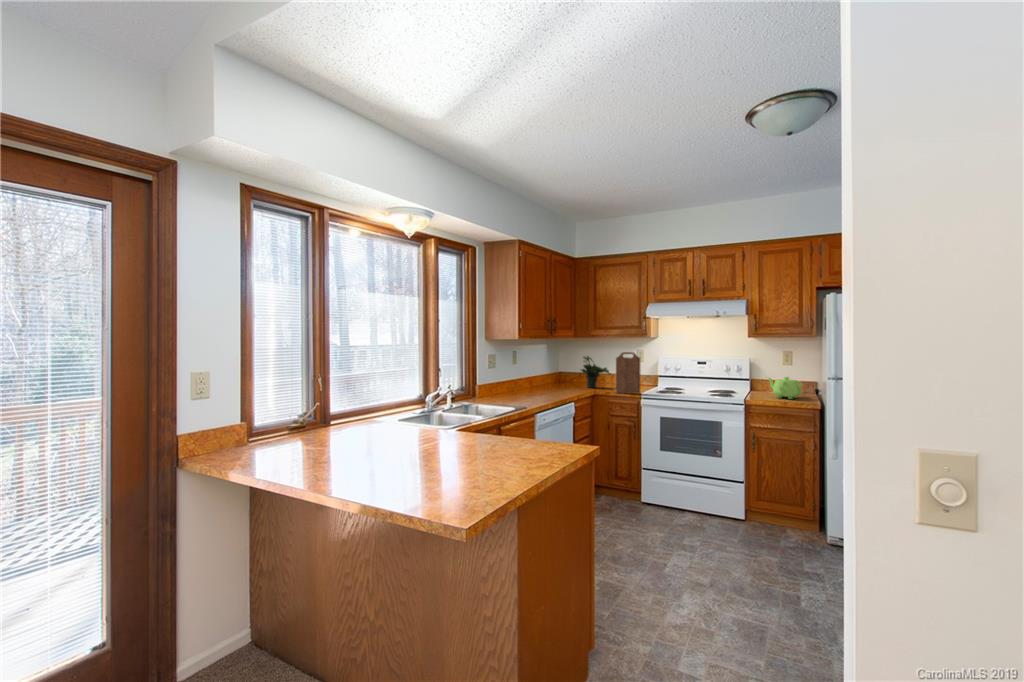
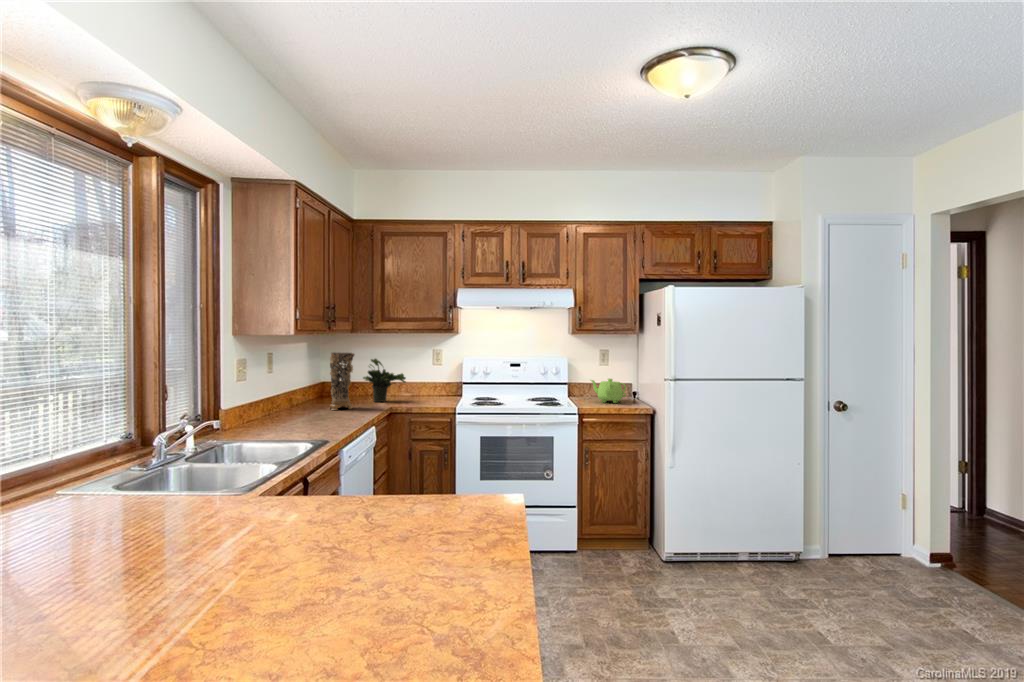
decorative vase: none [552,351,569,391] -> present [330,352,355,410]
cutting board: present [616,352,640,393] -> none [421,353,452,408]

